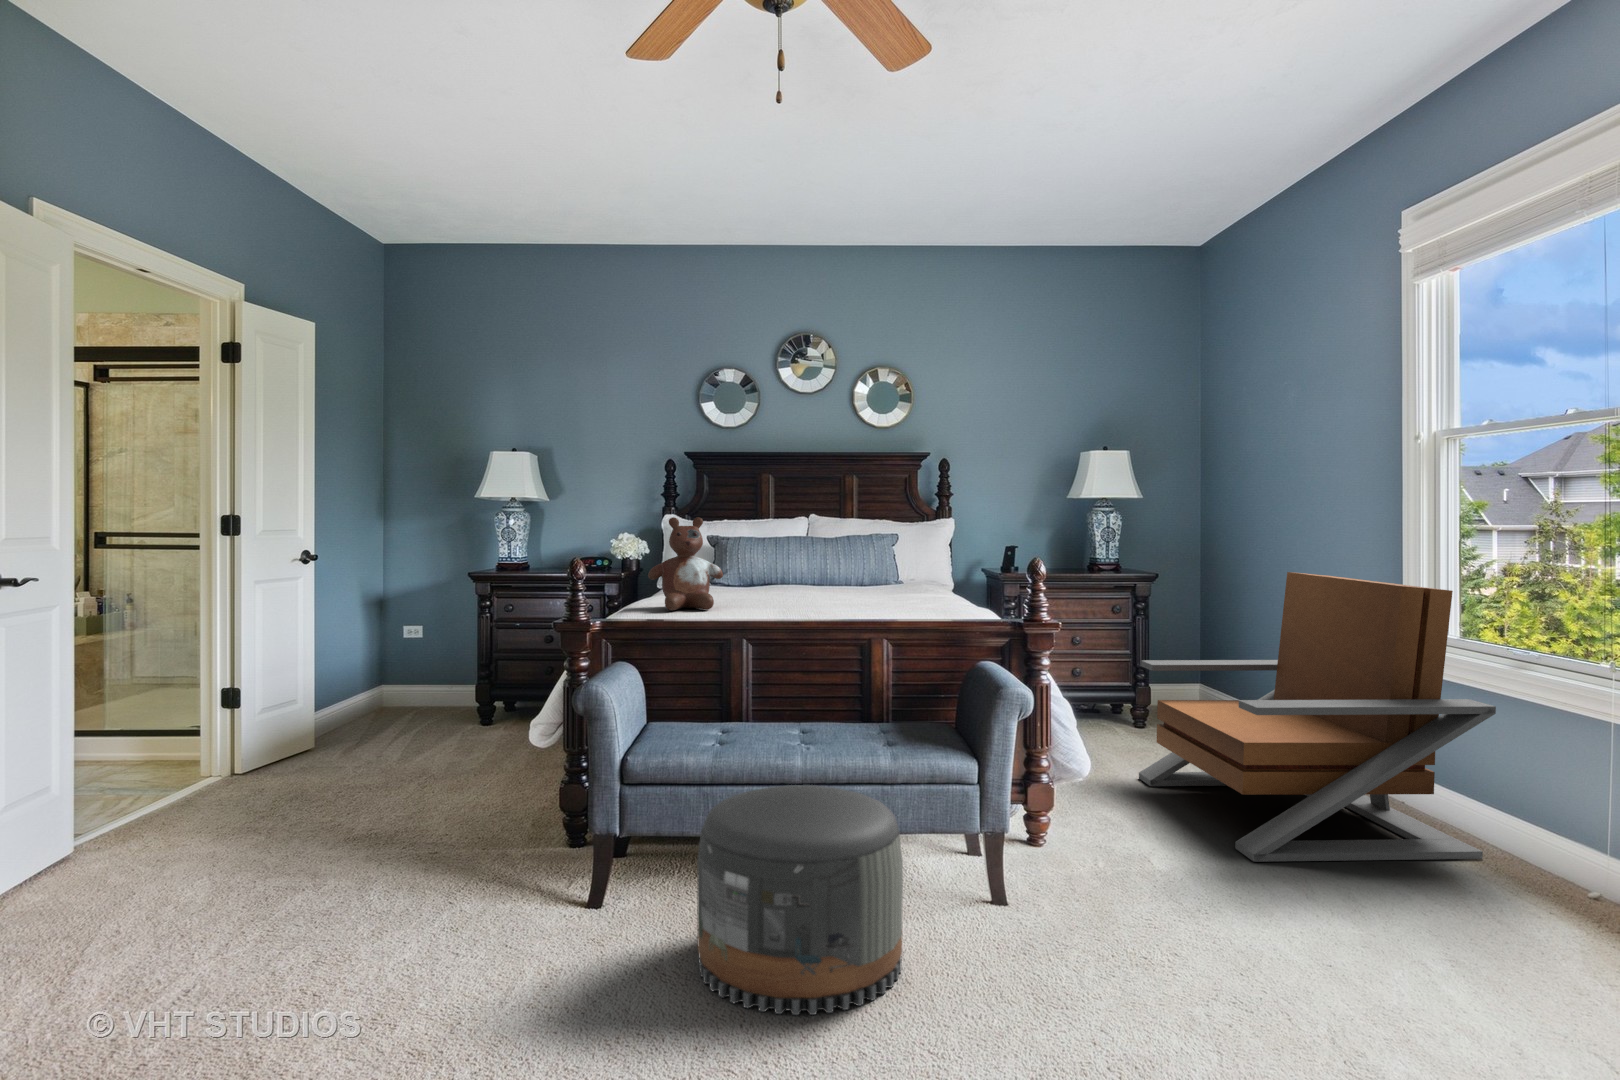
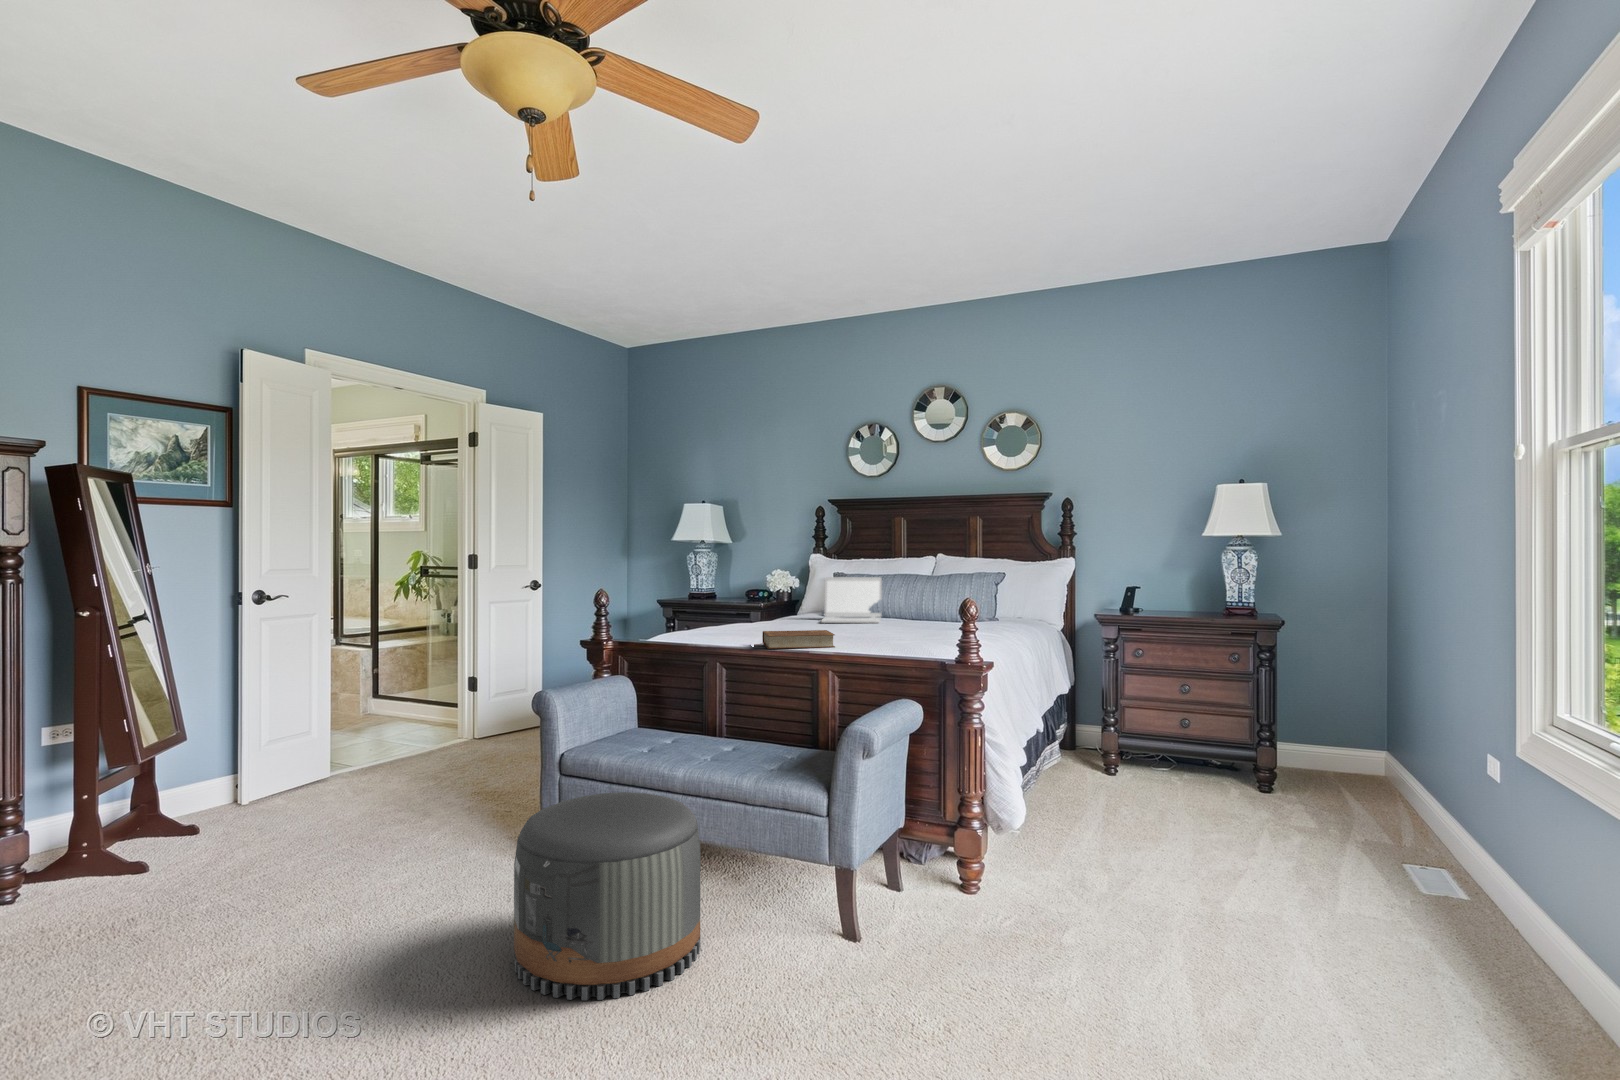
stuffed bear: present [648,517,723,610] -> none [700,556,762,636]
laptop: none [727,540,804,592] -> present [821,577,882,623]
lounge chair: present [1139,572,1496,862] -> none [1180,621,1540,1014]
book: none [769,598,863,620] -> present [762,630,835,649]

